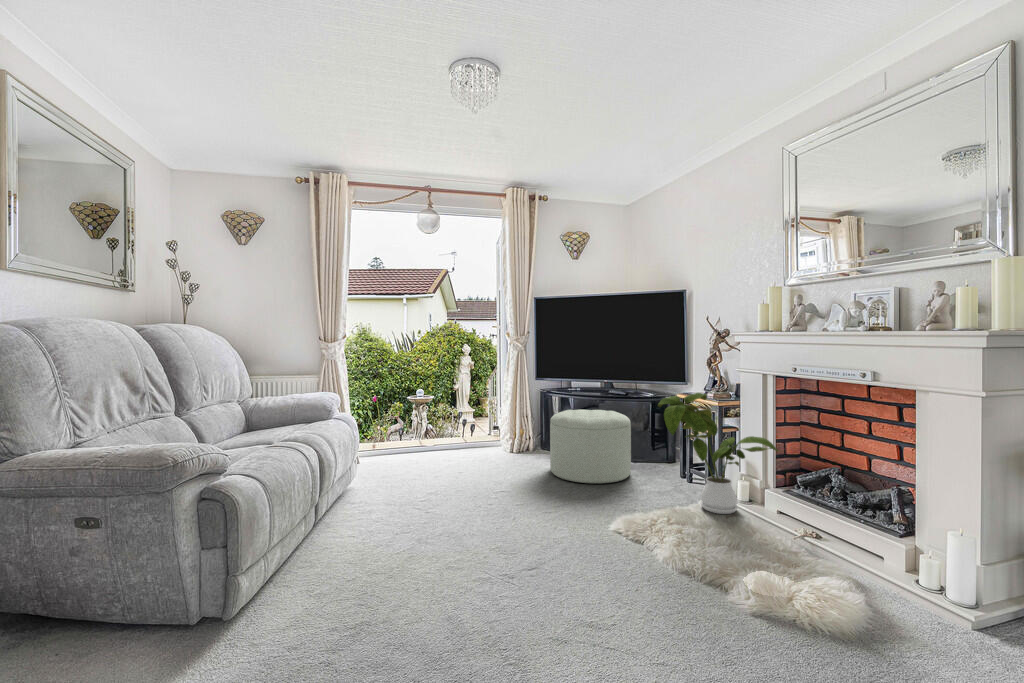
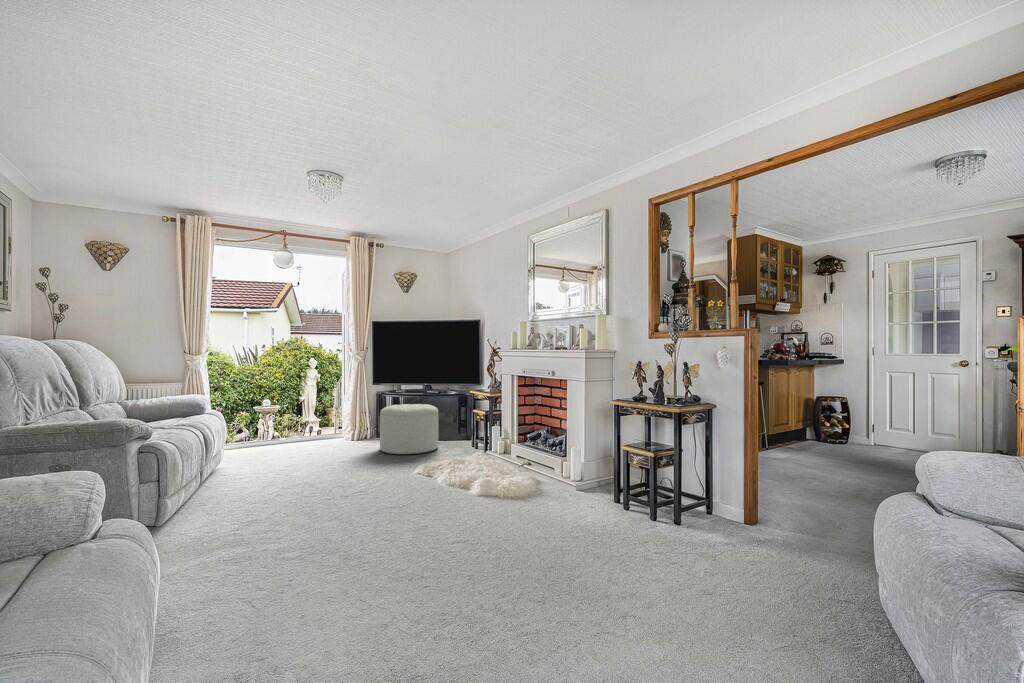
house plant: present [658,393,778,514] -> none [449,387,516,462]

